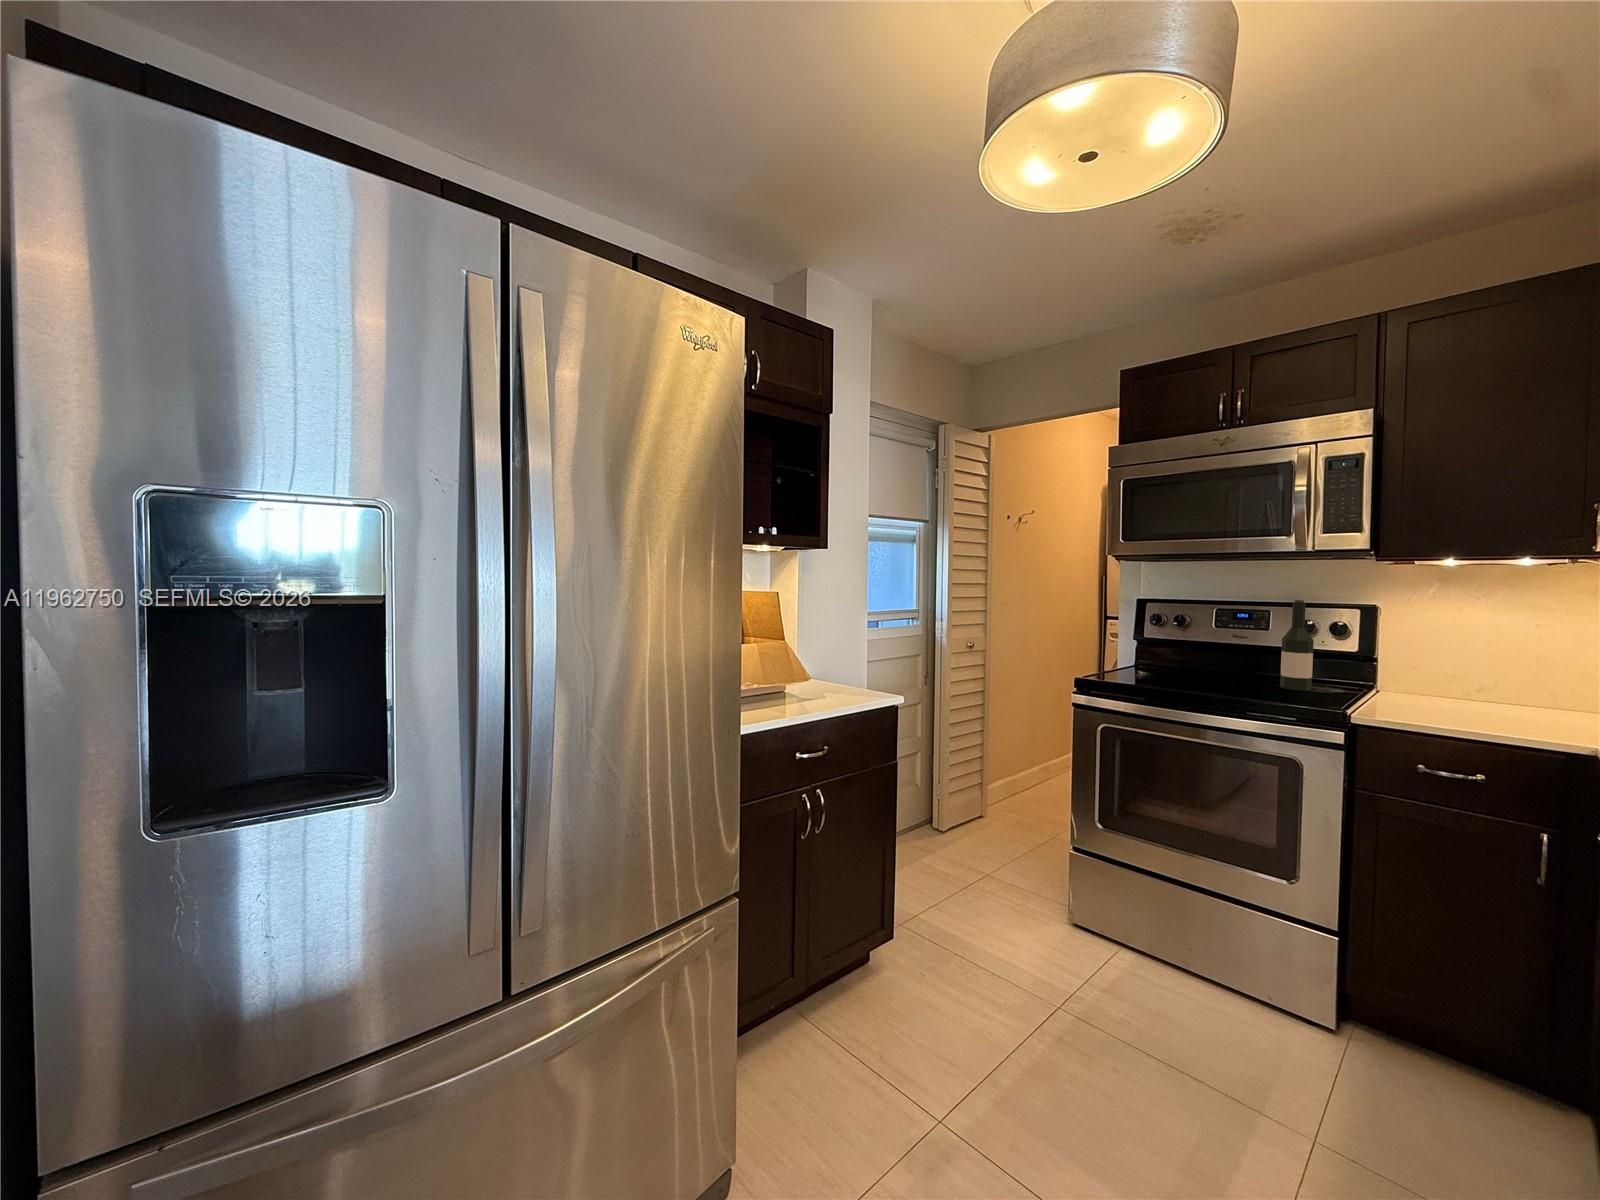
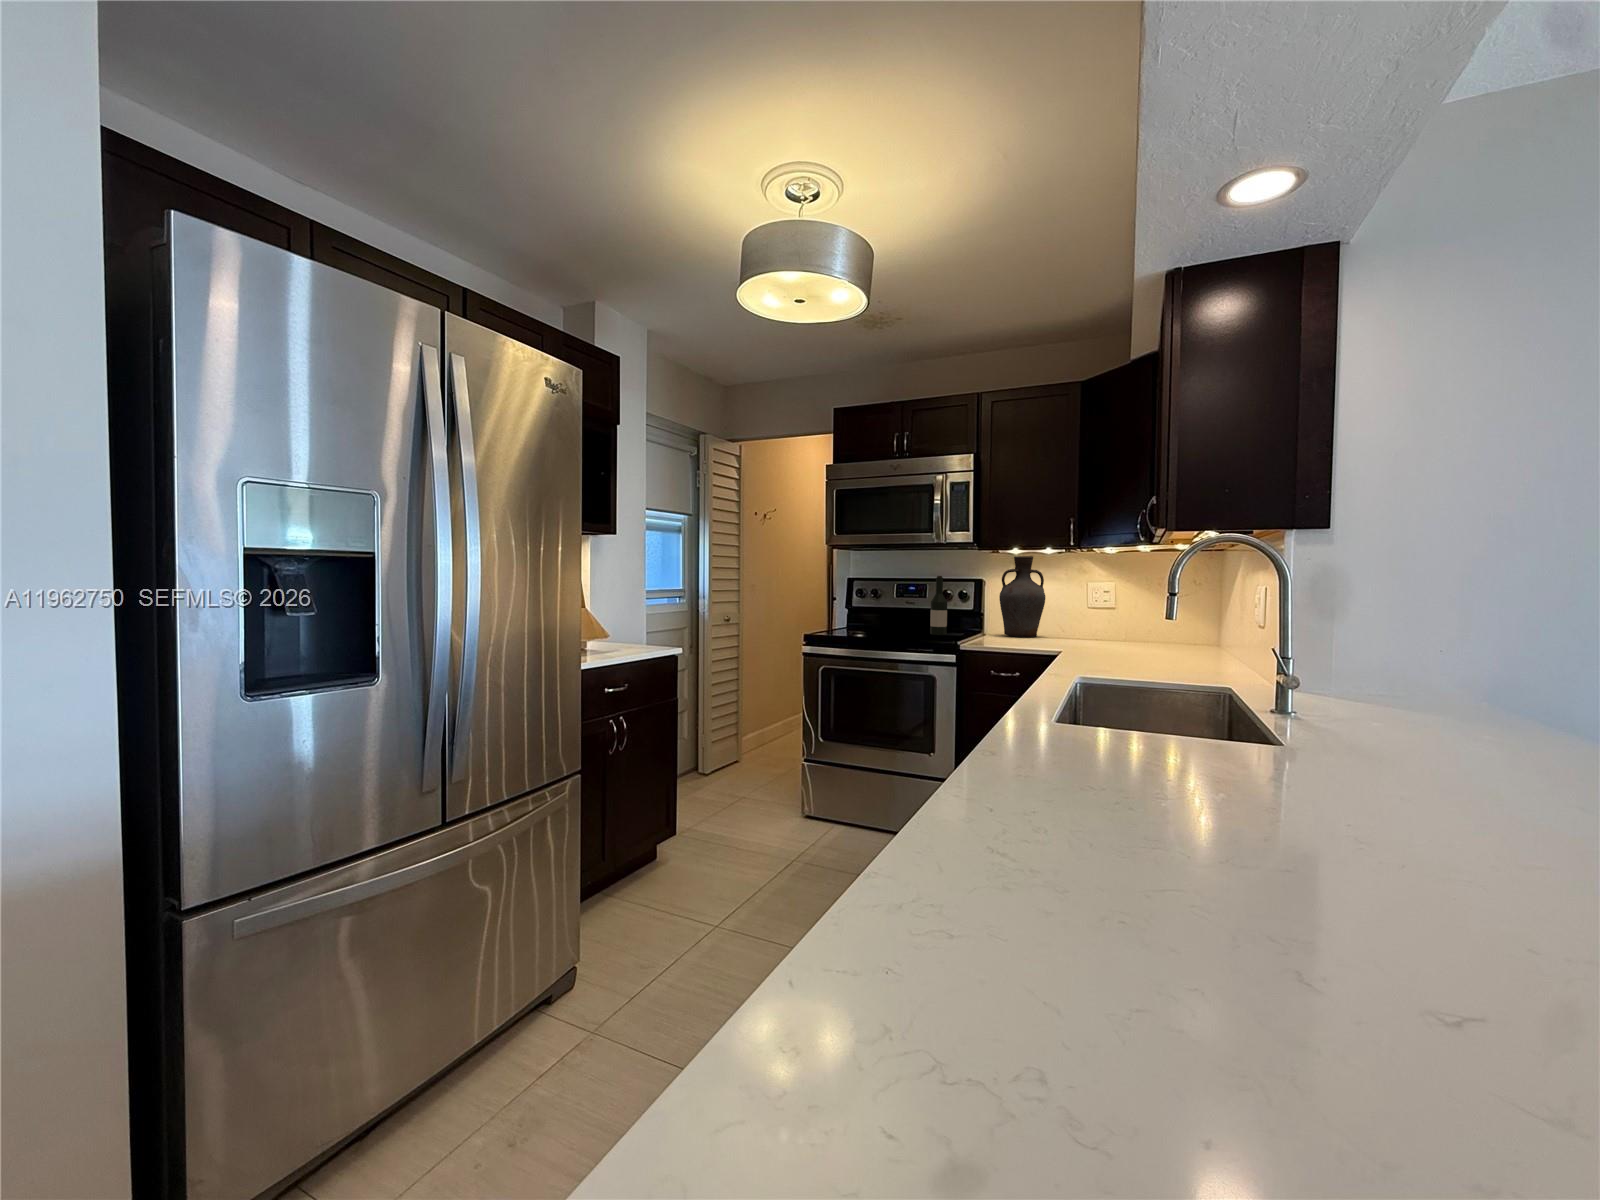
vase: none [1420,569,1525,707] -> present [999,556,1045,637]

